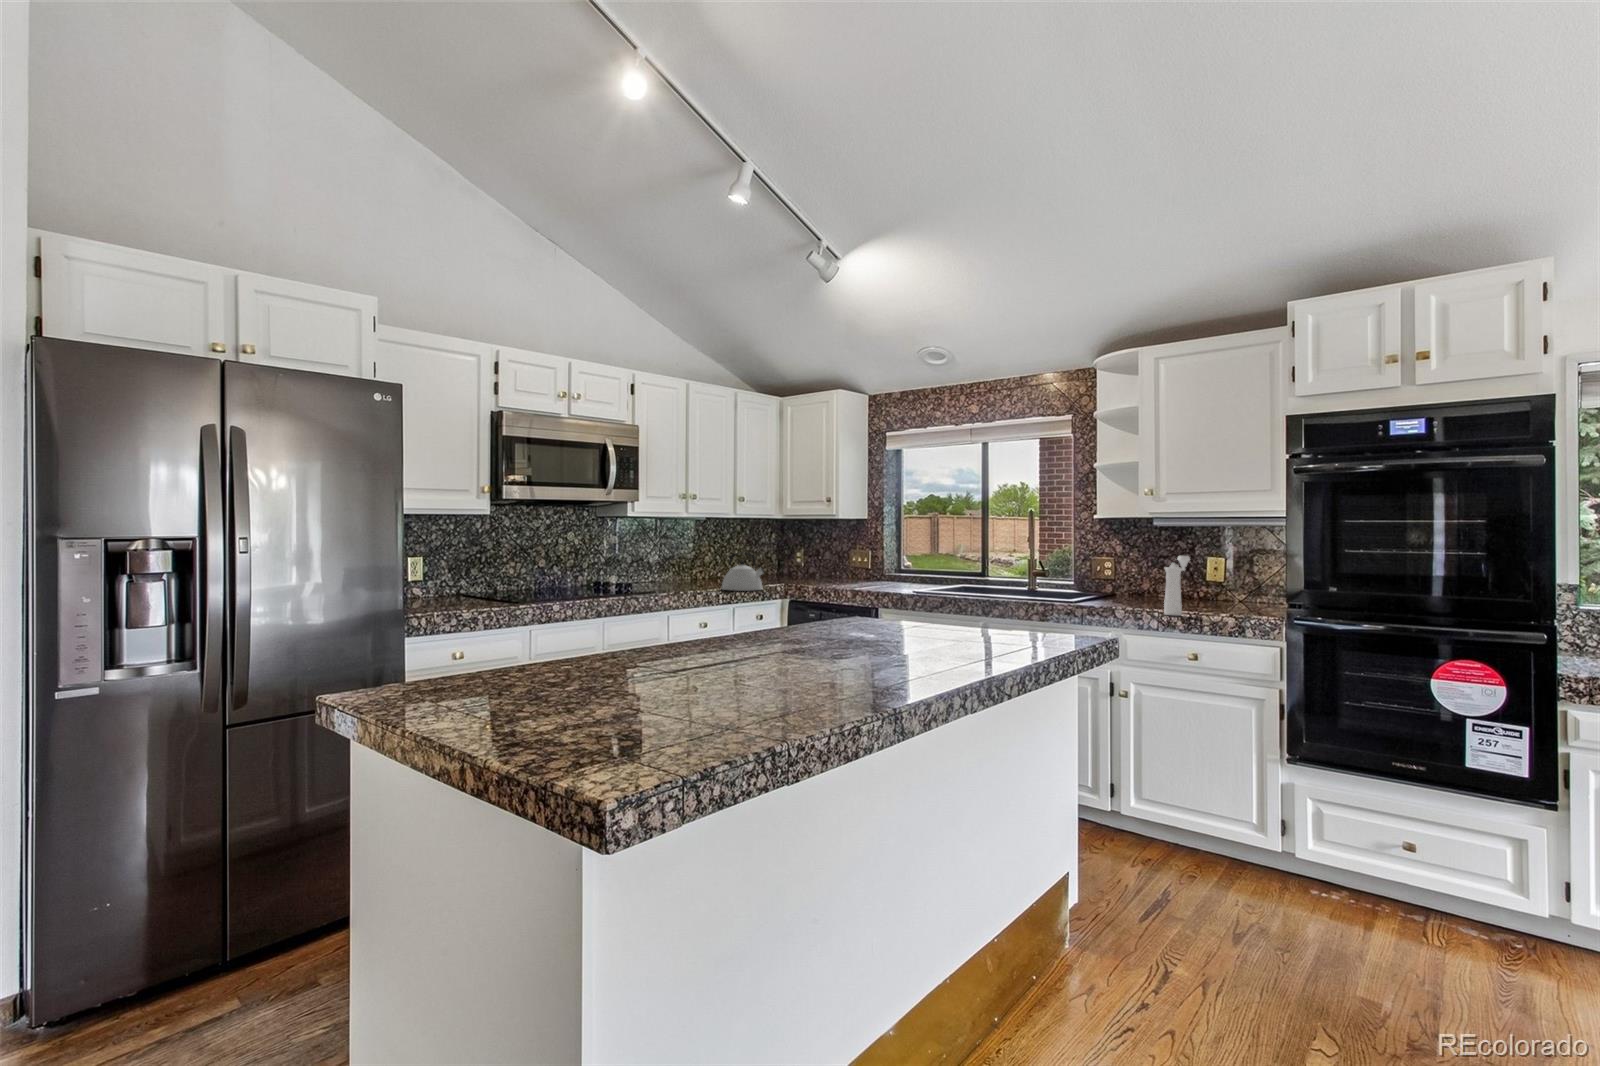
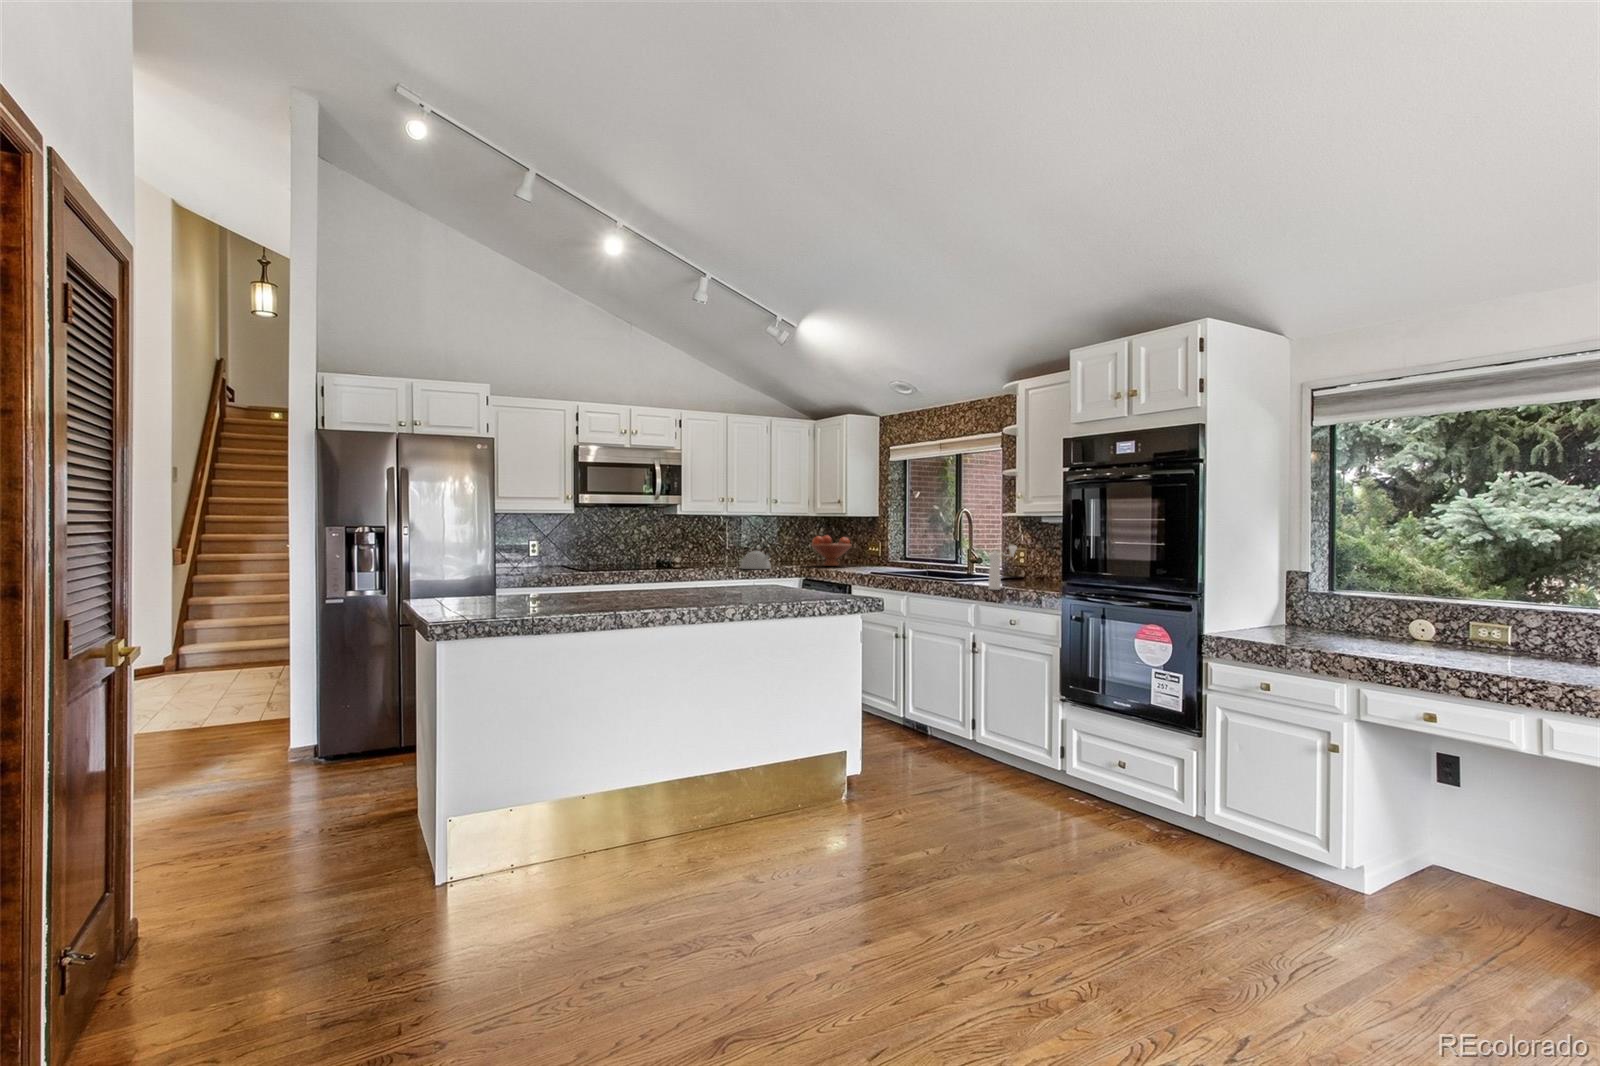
fruit bowl: none [794,543,846,583] -> present [811,536,852,566]

